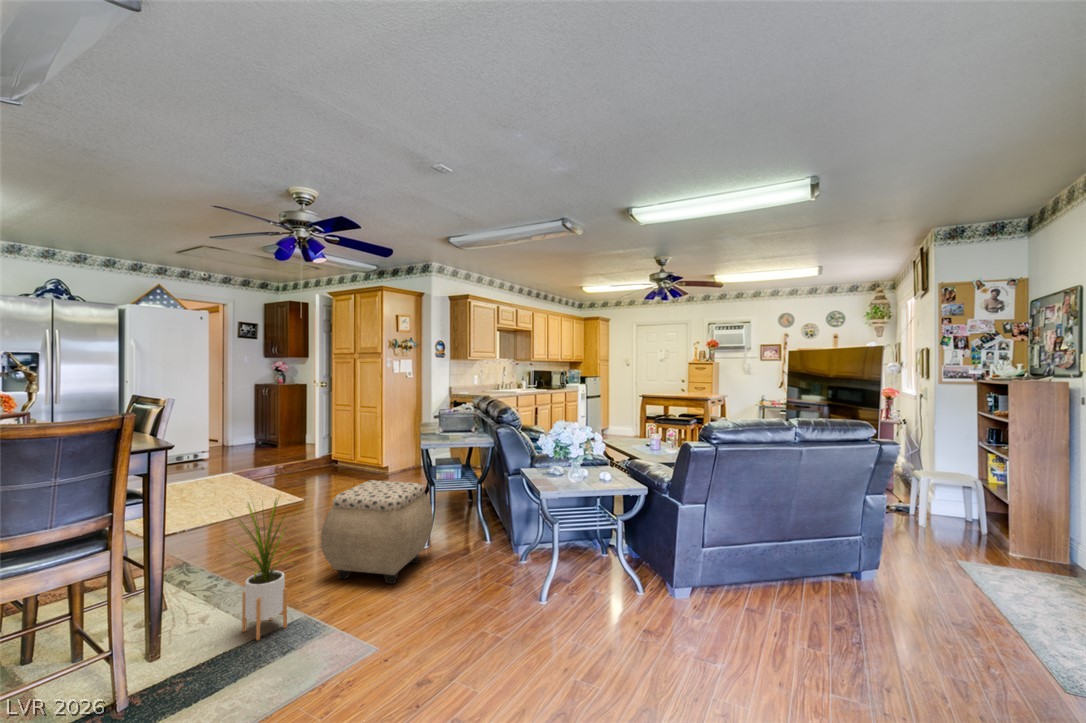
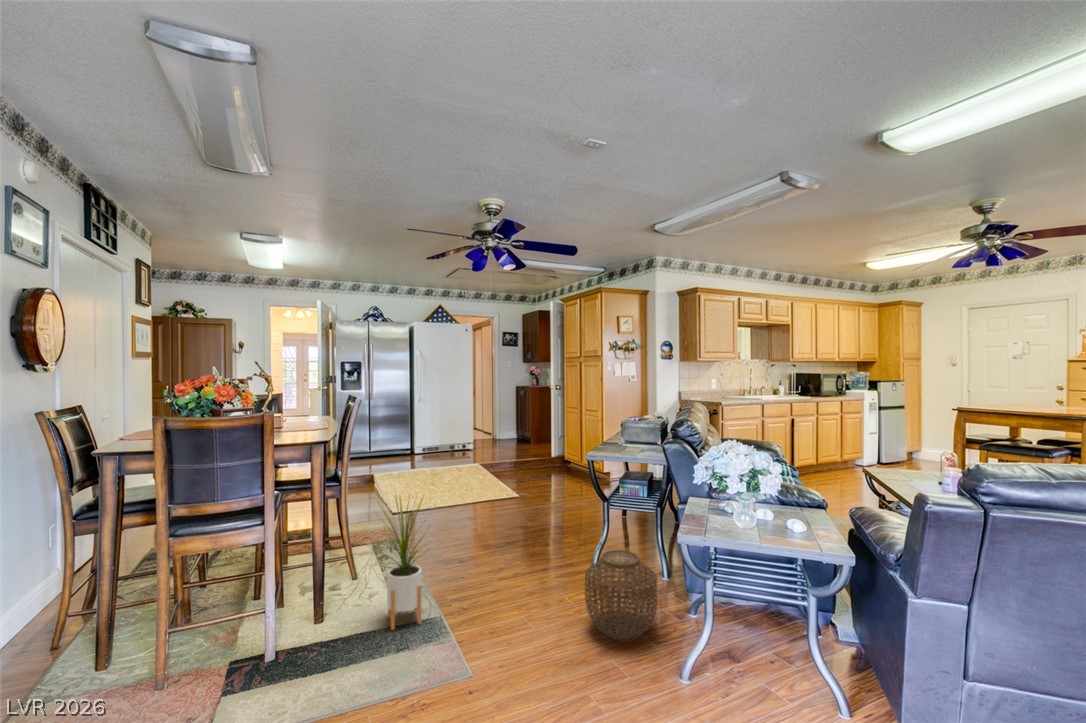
ottoman: present [321,480,433,584] -> none [477,487,595,605]
woven basket: none [446,519,505,591] -> present [585,550,657,641]

